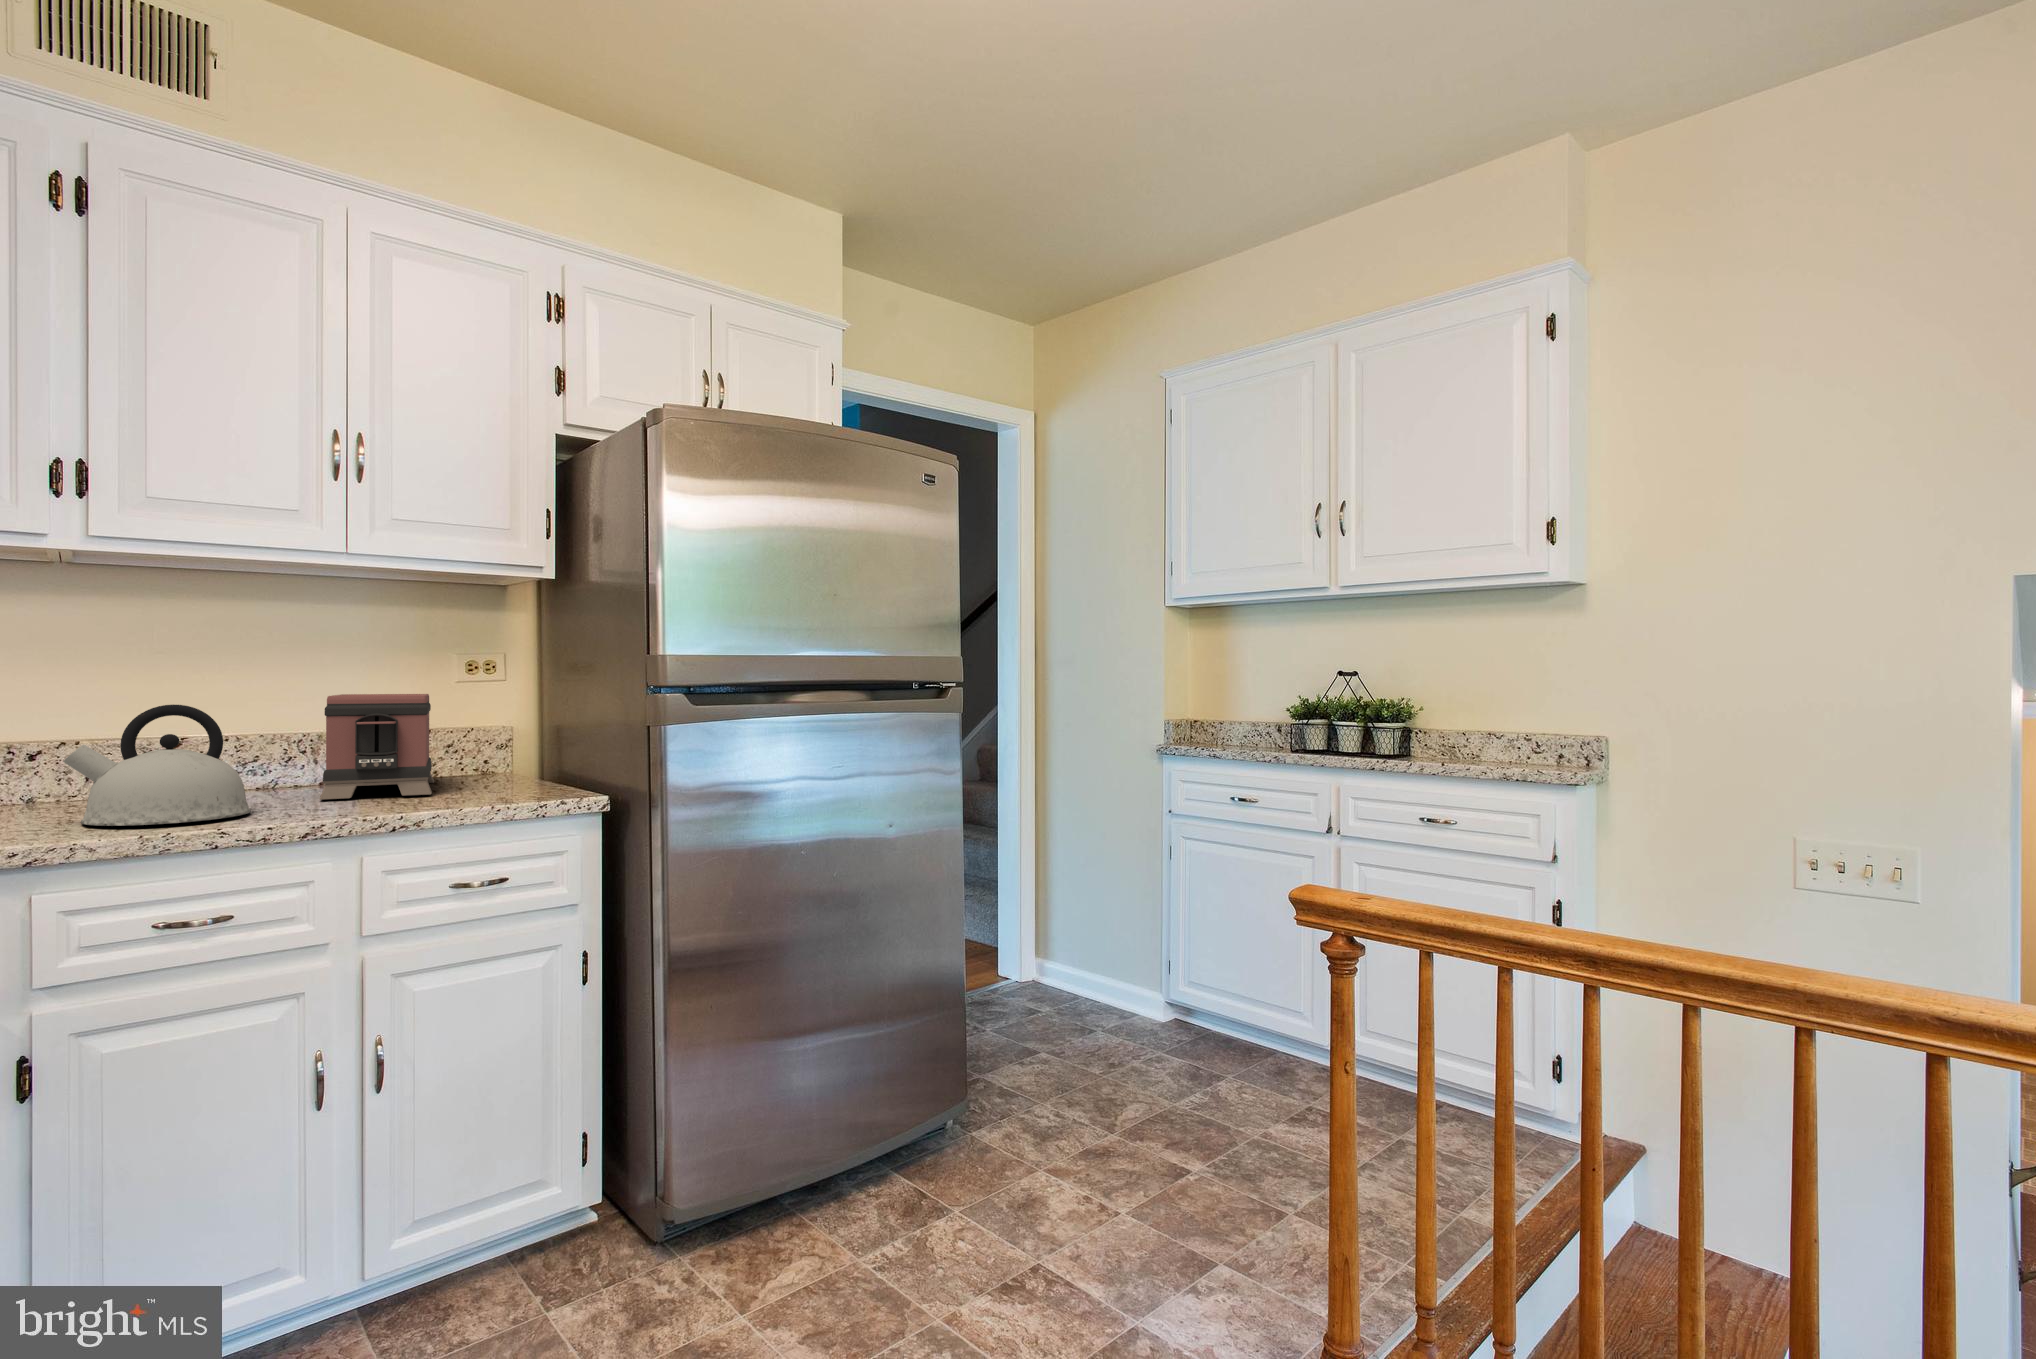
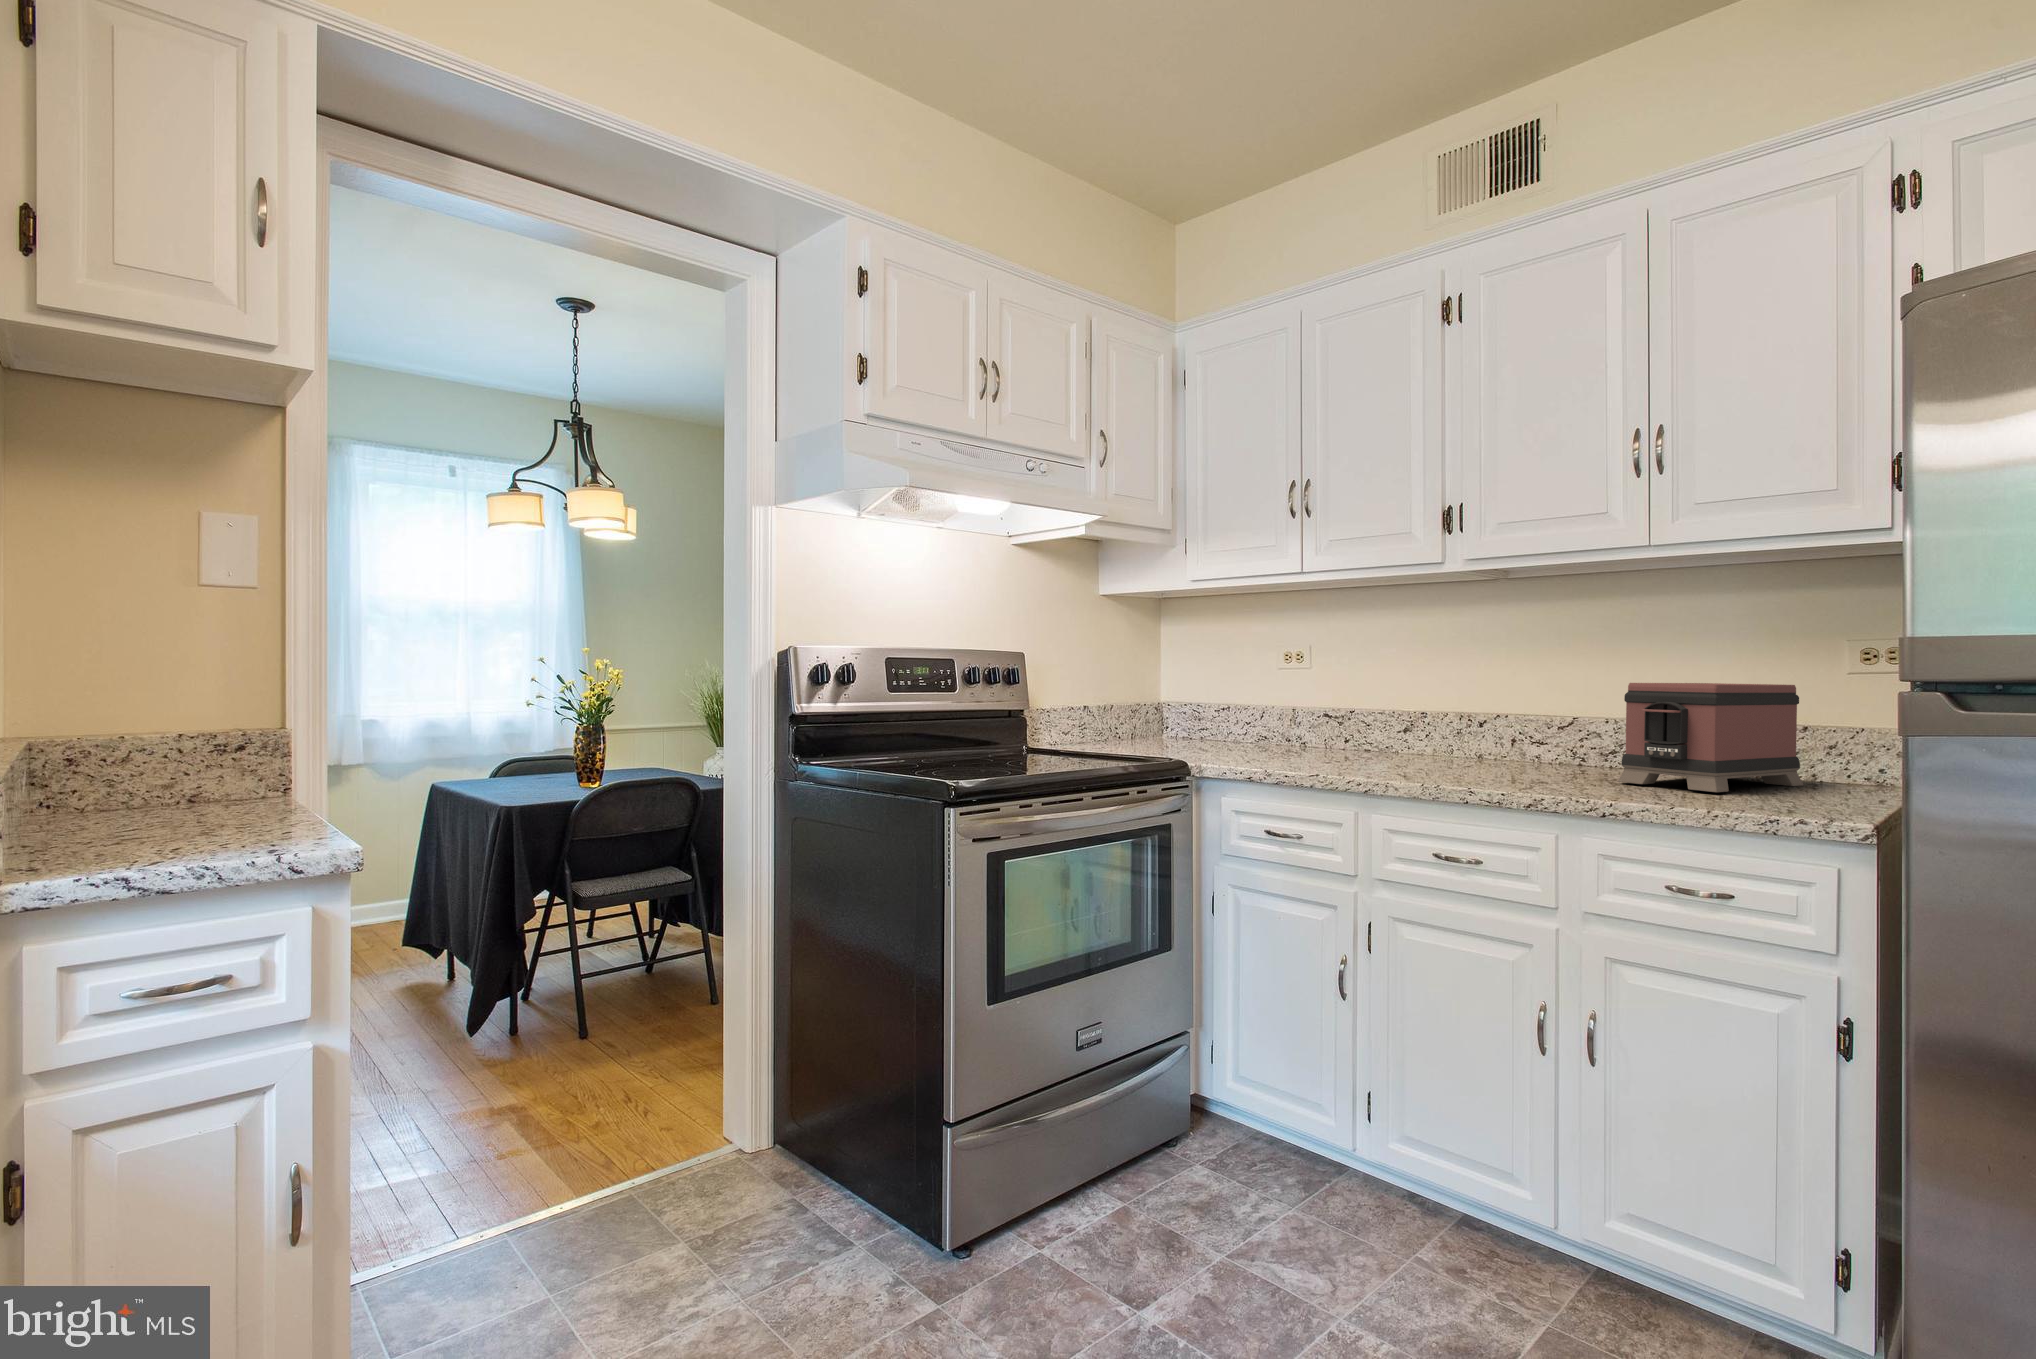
kettle: present [63,705,251,826] -> none [1422,686,1540,781]

